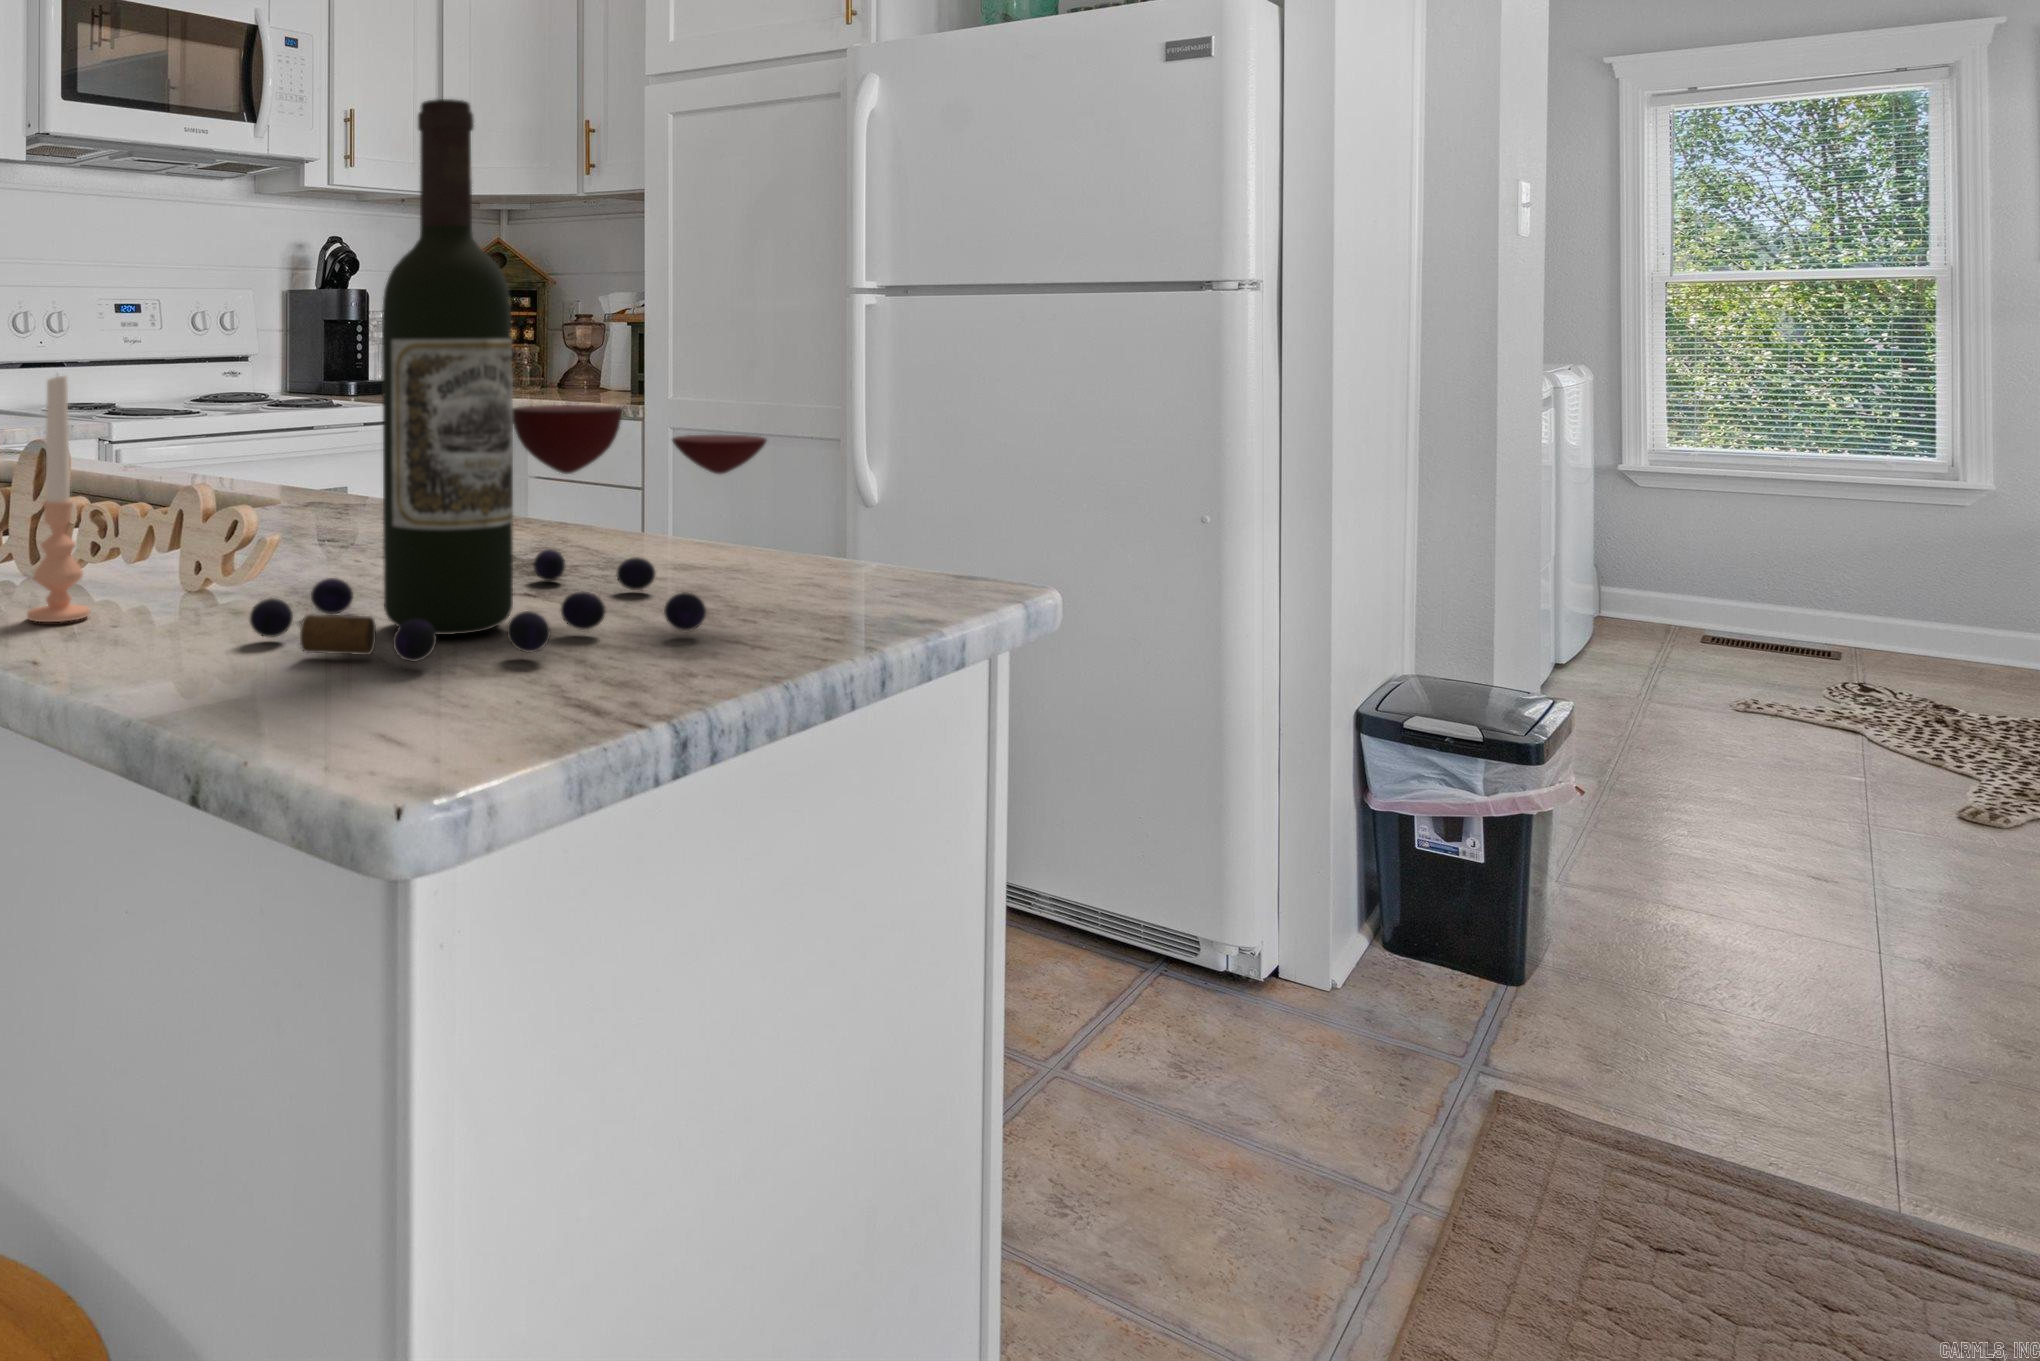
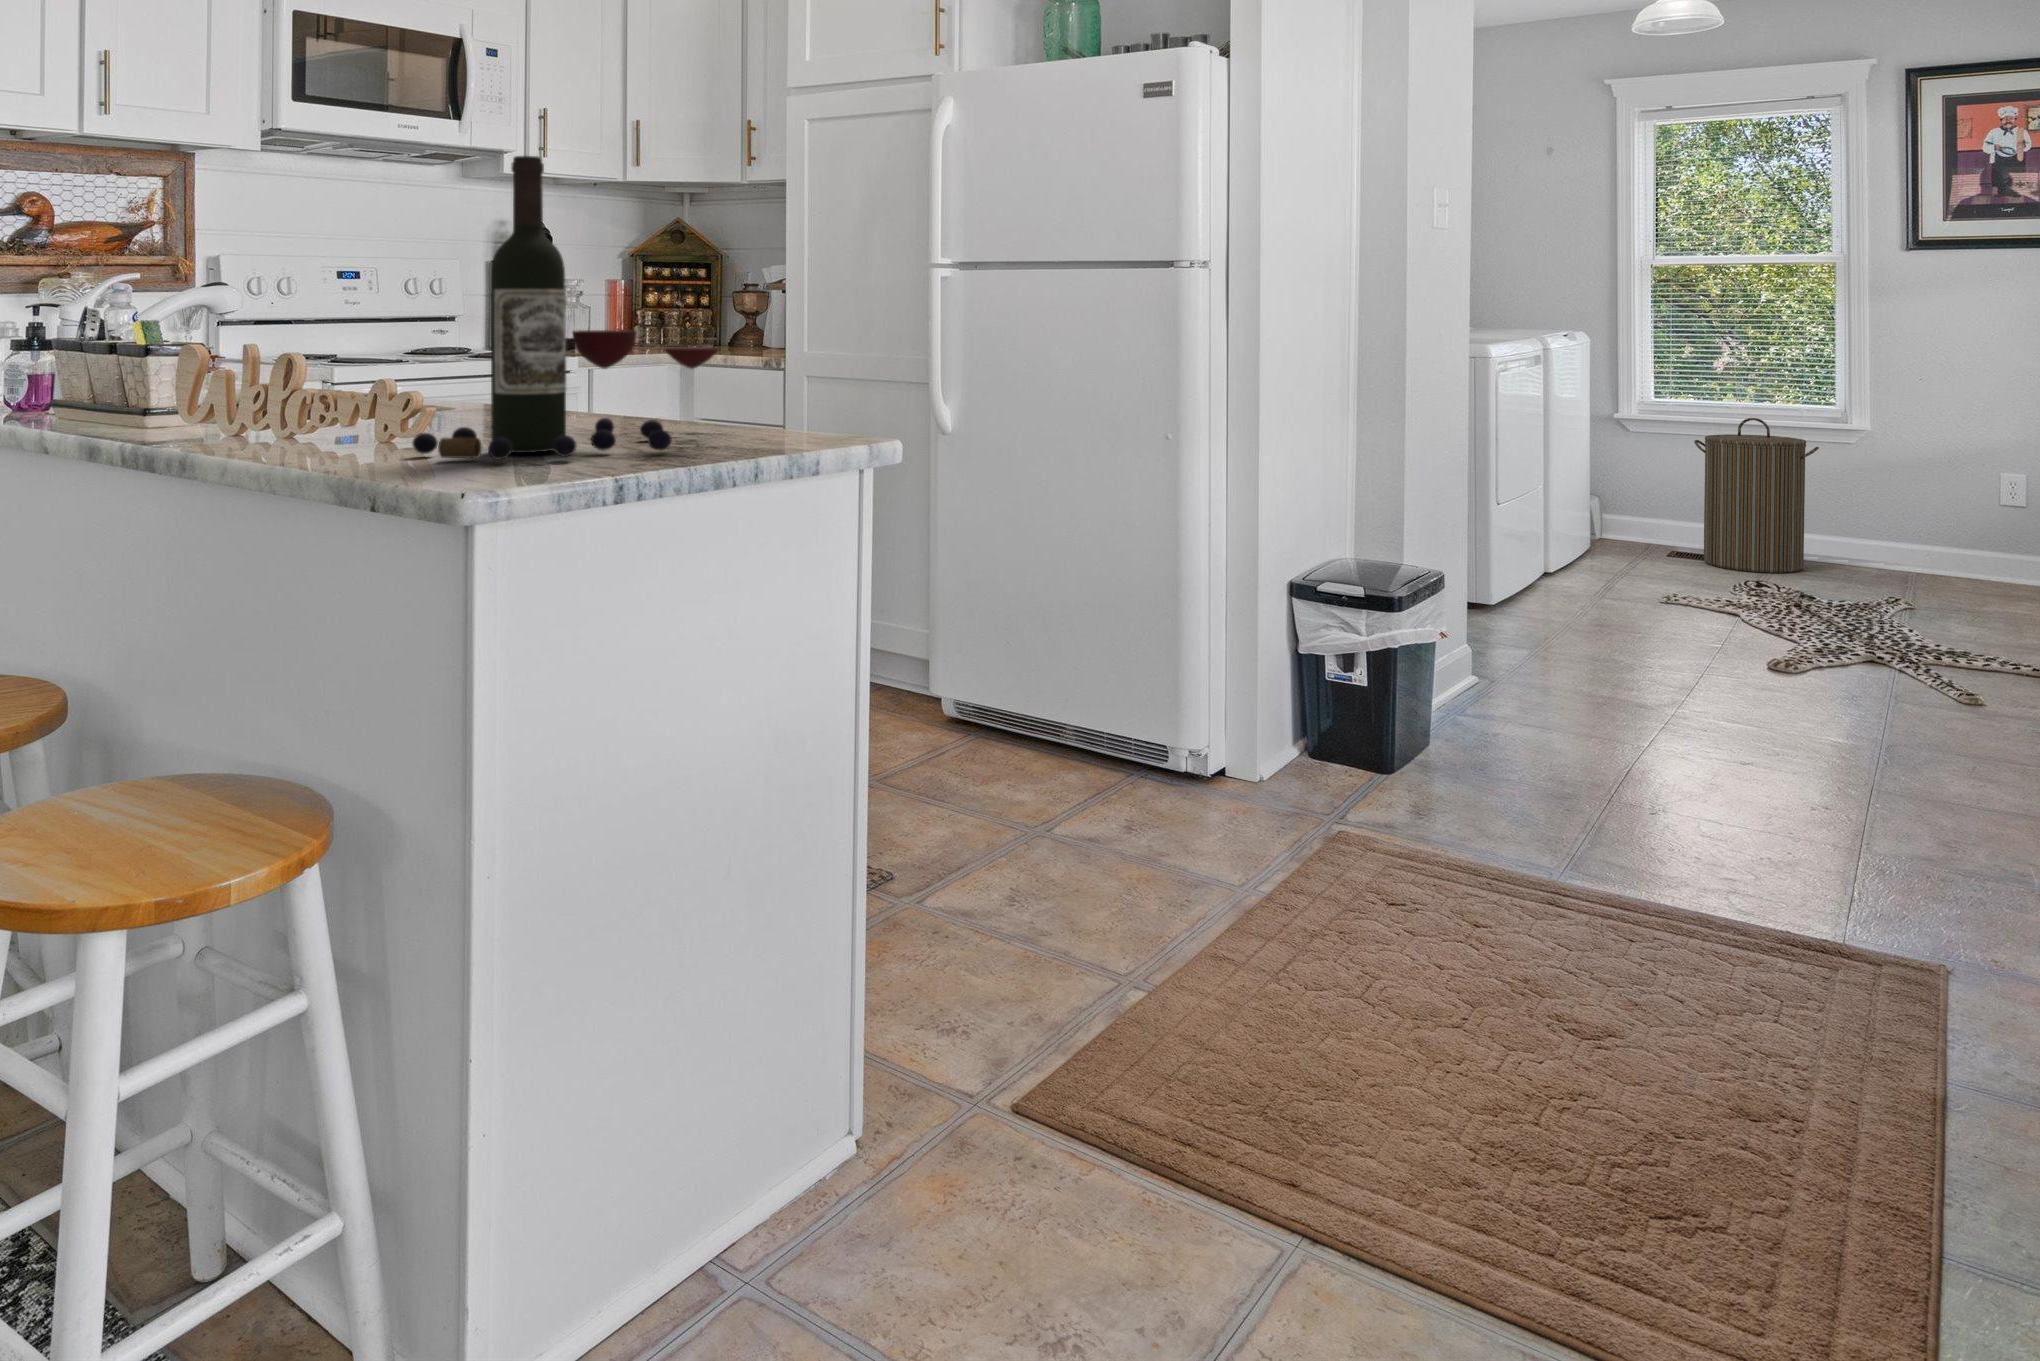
candle: present [27,376,90,622] -> none [282,308,320,451]
laundry hamper: none [1745,472,1931,670] -> present [1694,418,1819,573]

